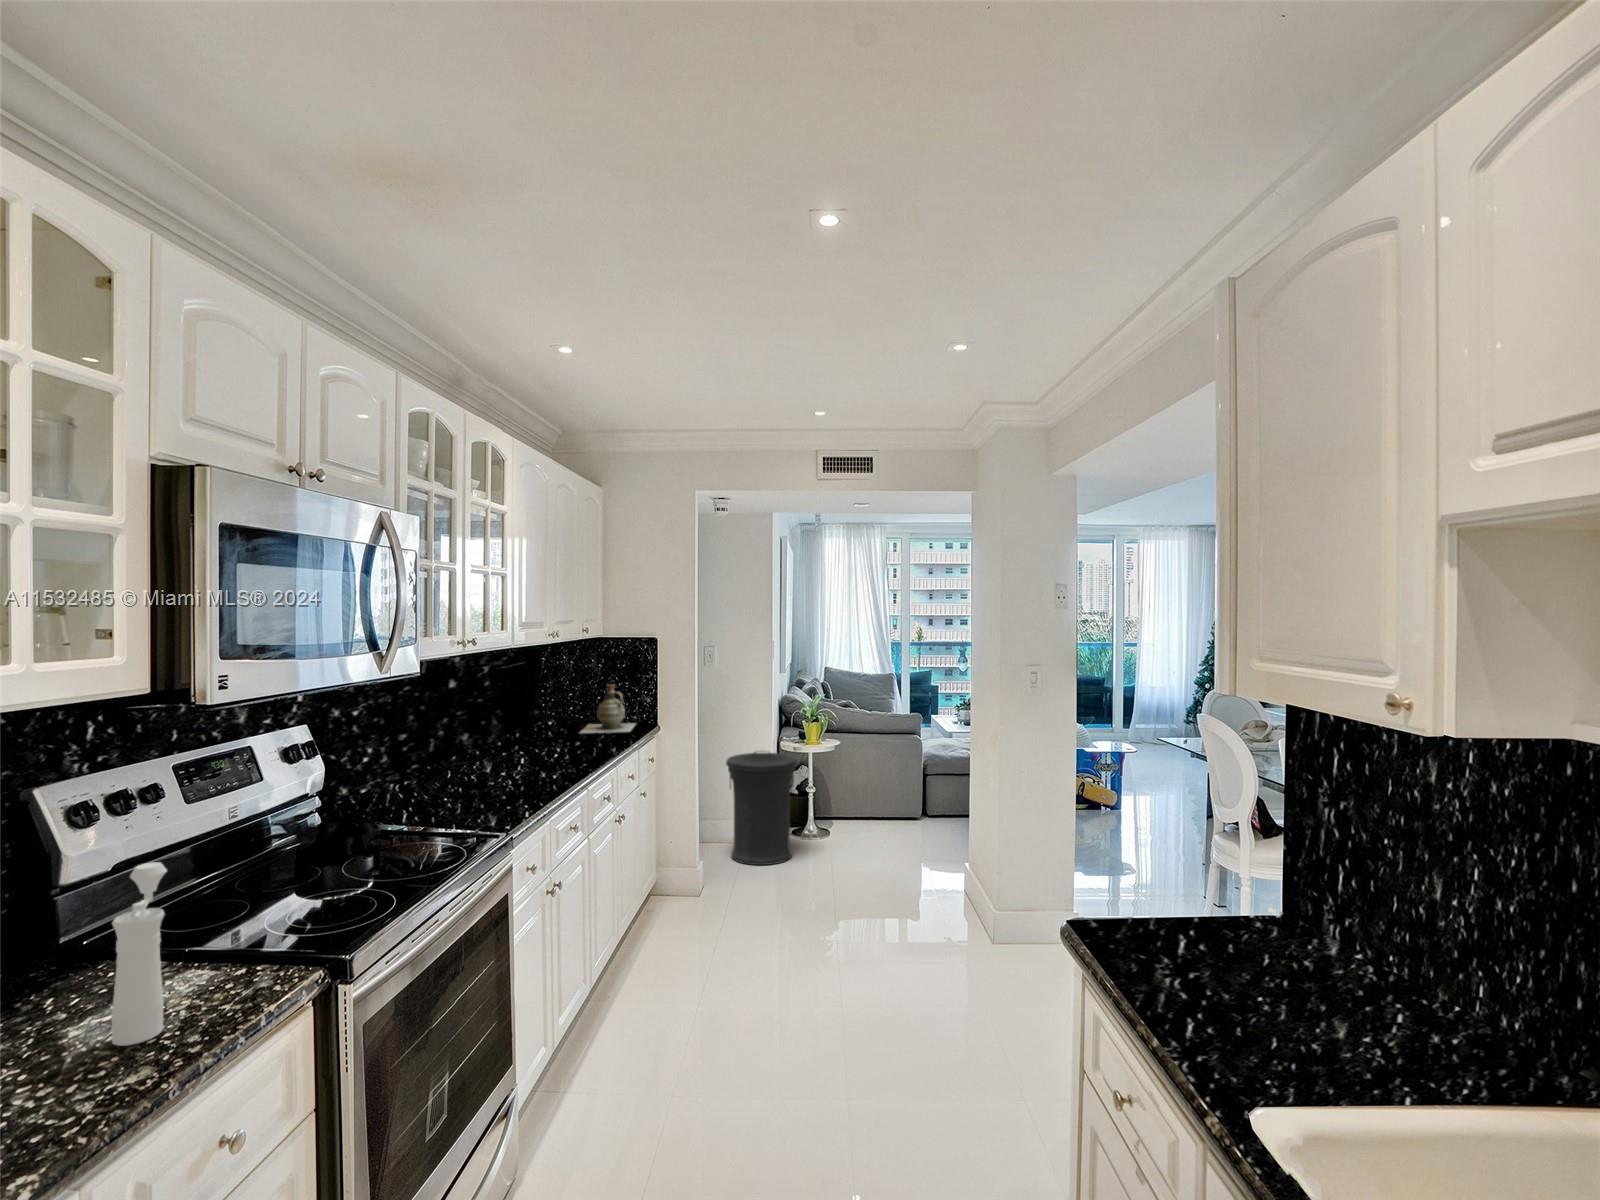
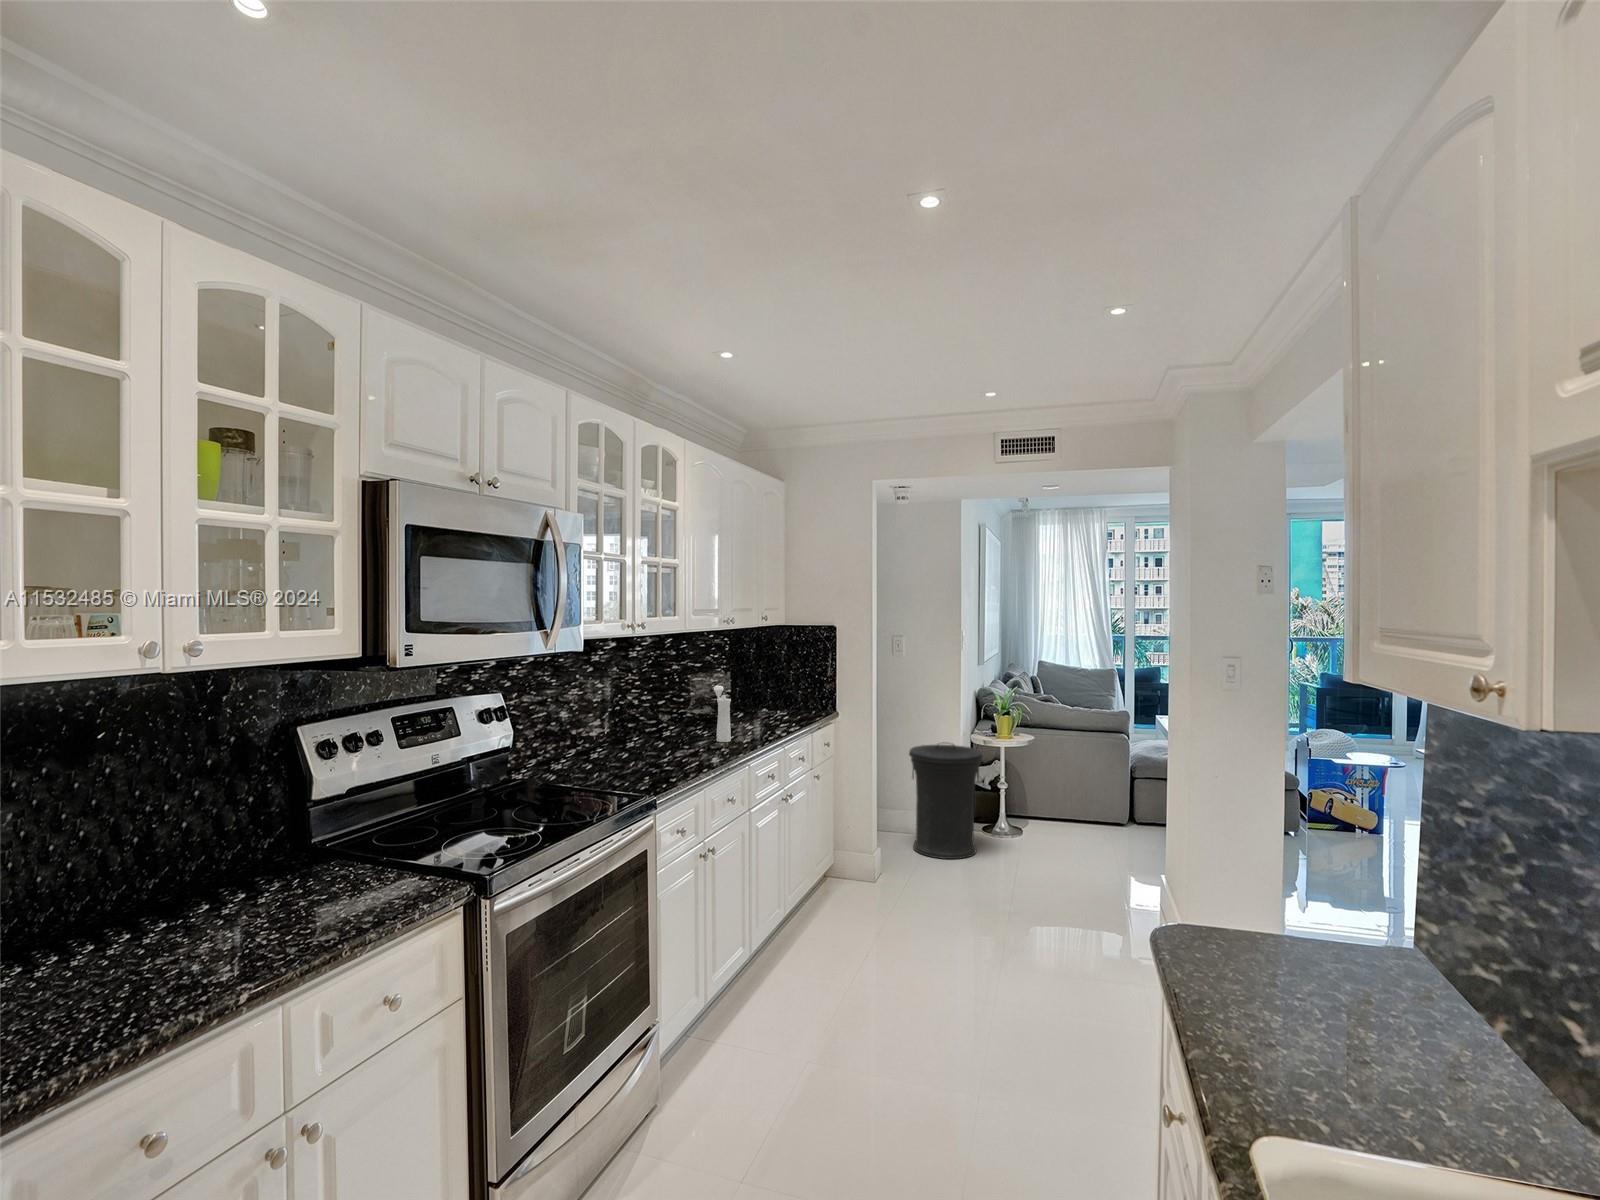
ceramic jug: present [581,684,635,733] -> none [756,668,813,715]
pepper mill: present [112,862,167,1046] -> present [713,686,731,742]

